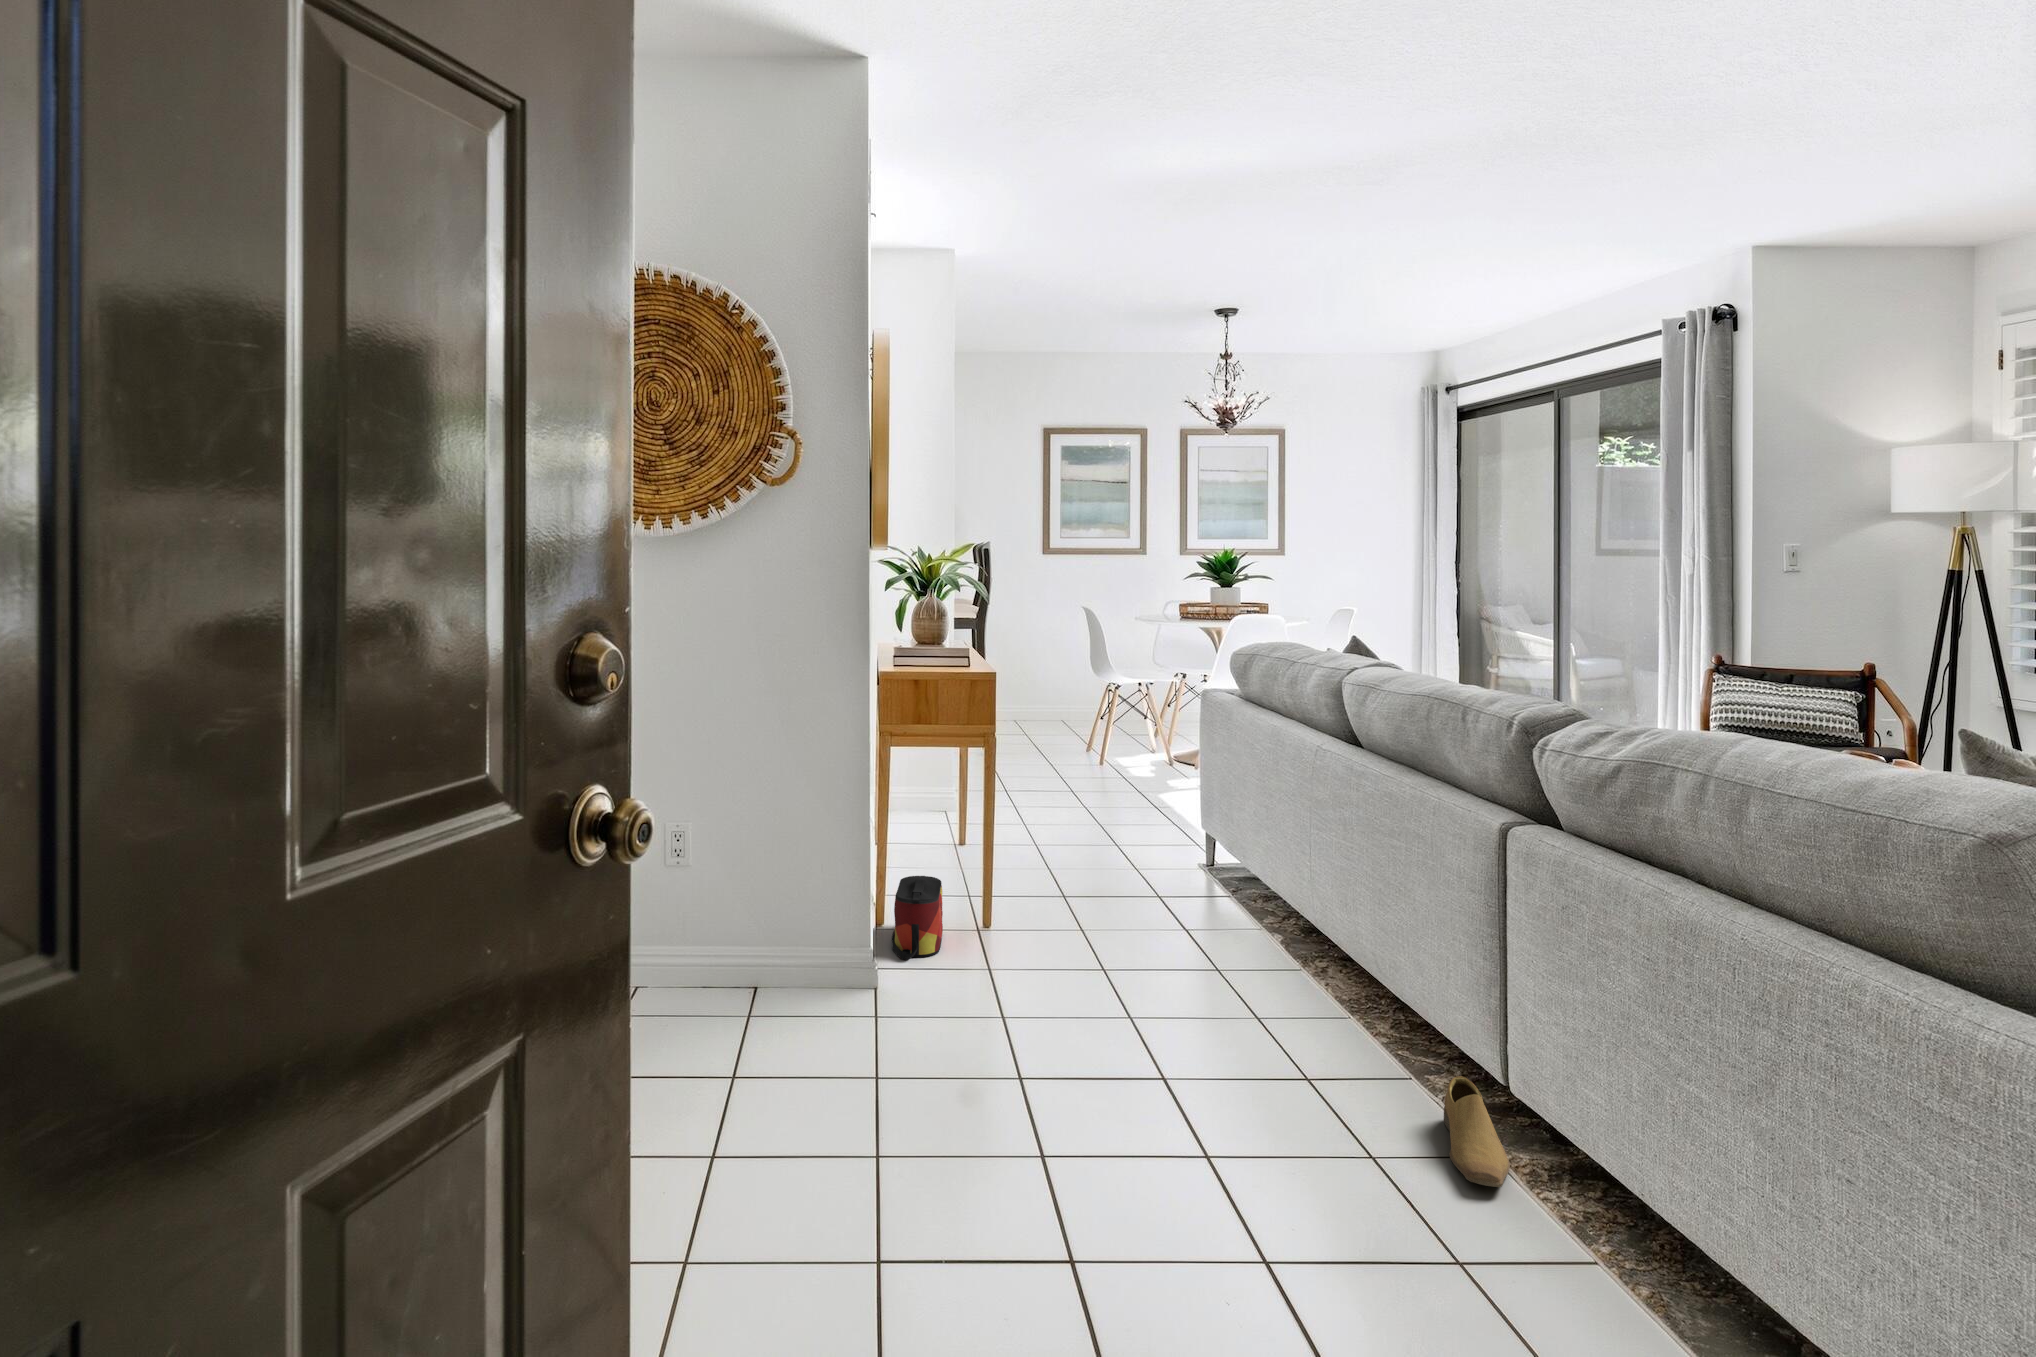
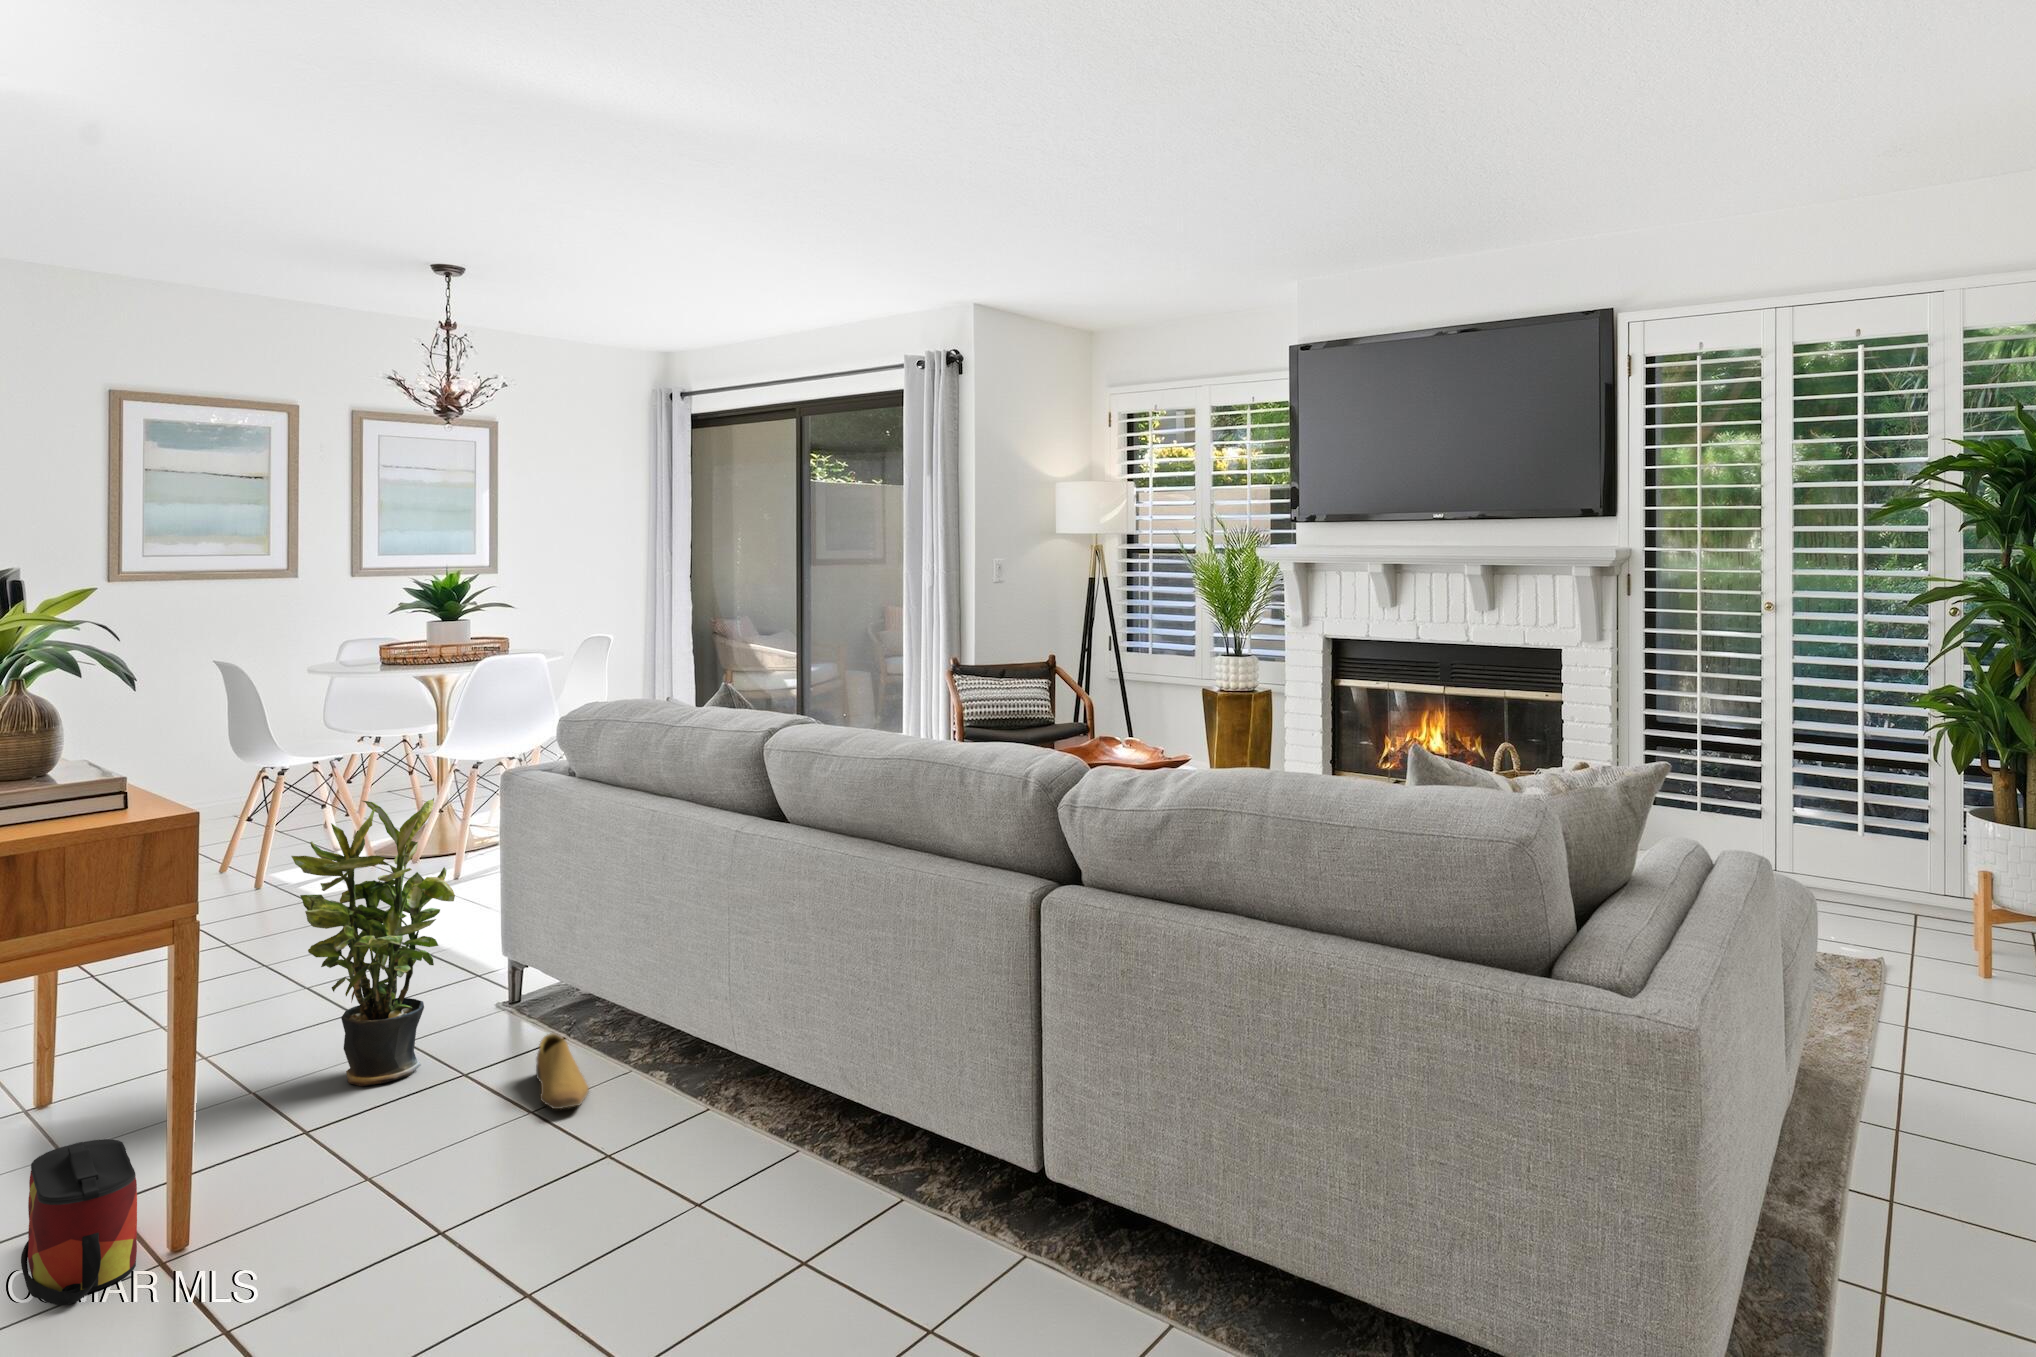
potted plant: none [1052,701,1152,896] -> present [291,798,455,1086]
shoe: present [1444,1076,1510,1187] -> present [536,1033,589,1109]

